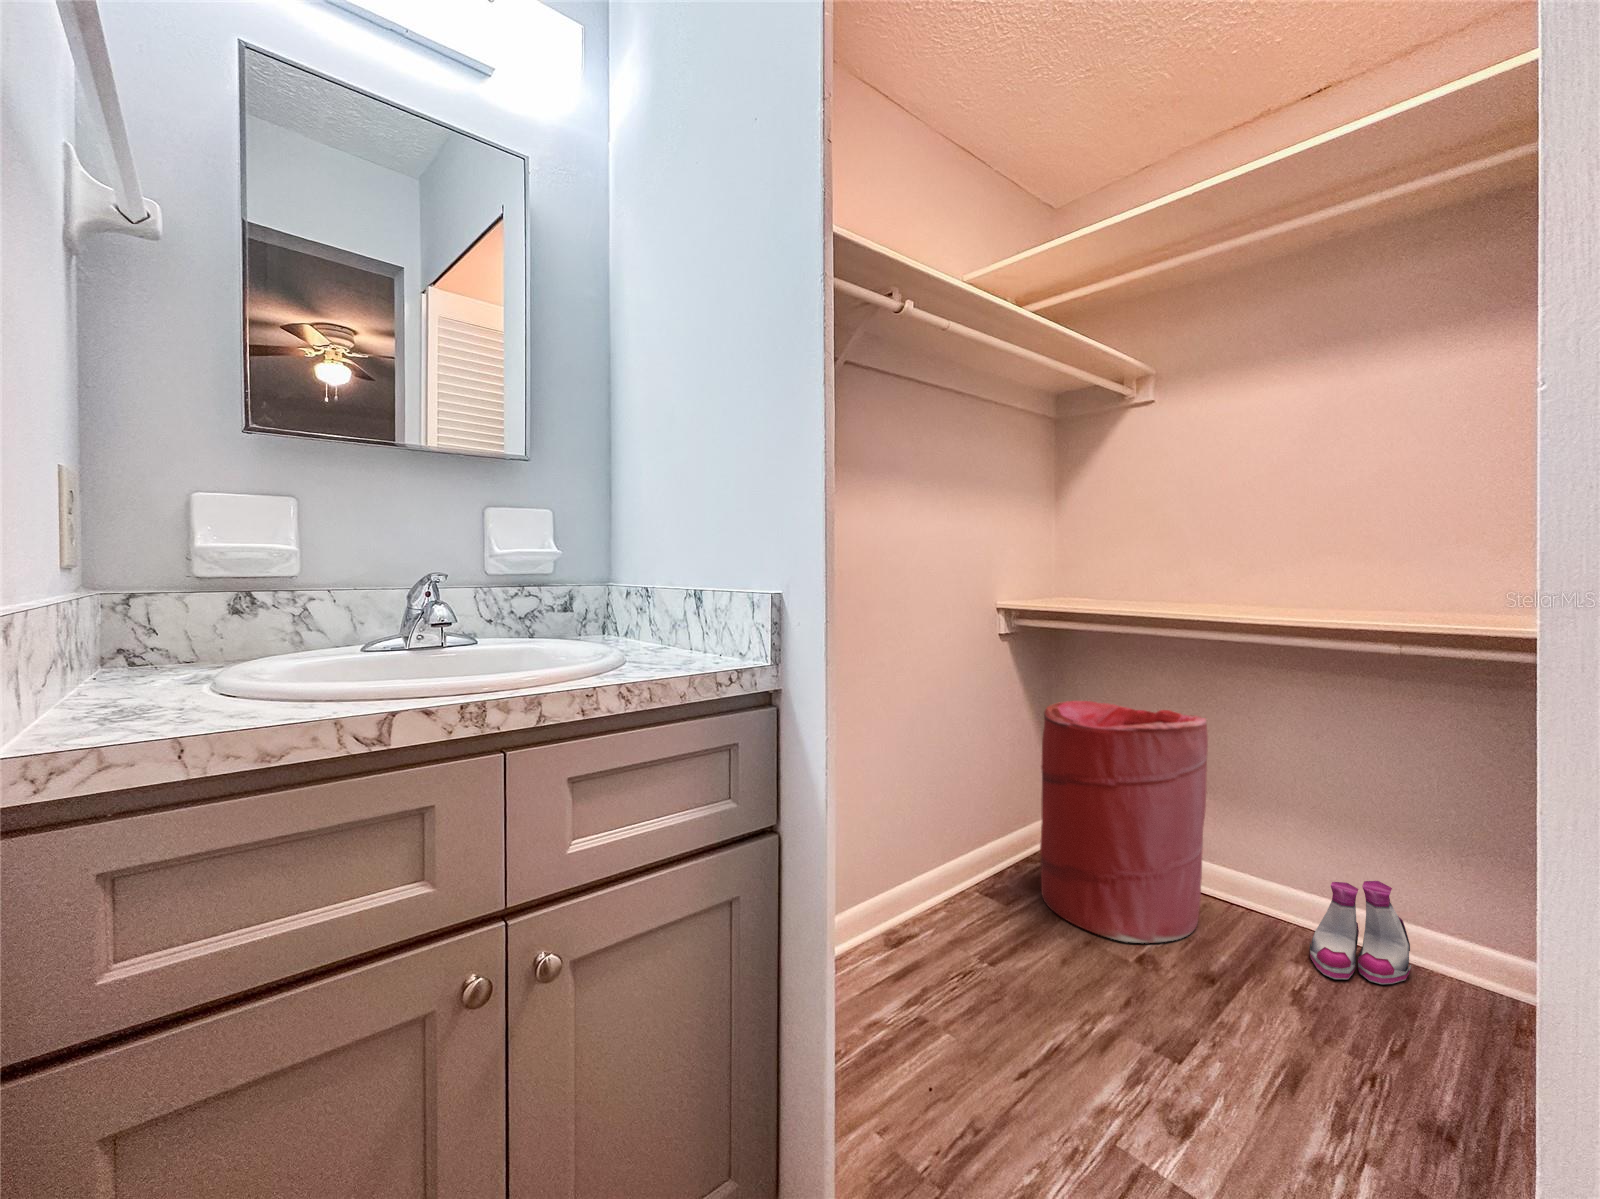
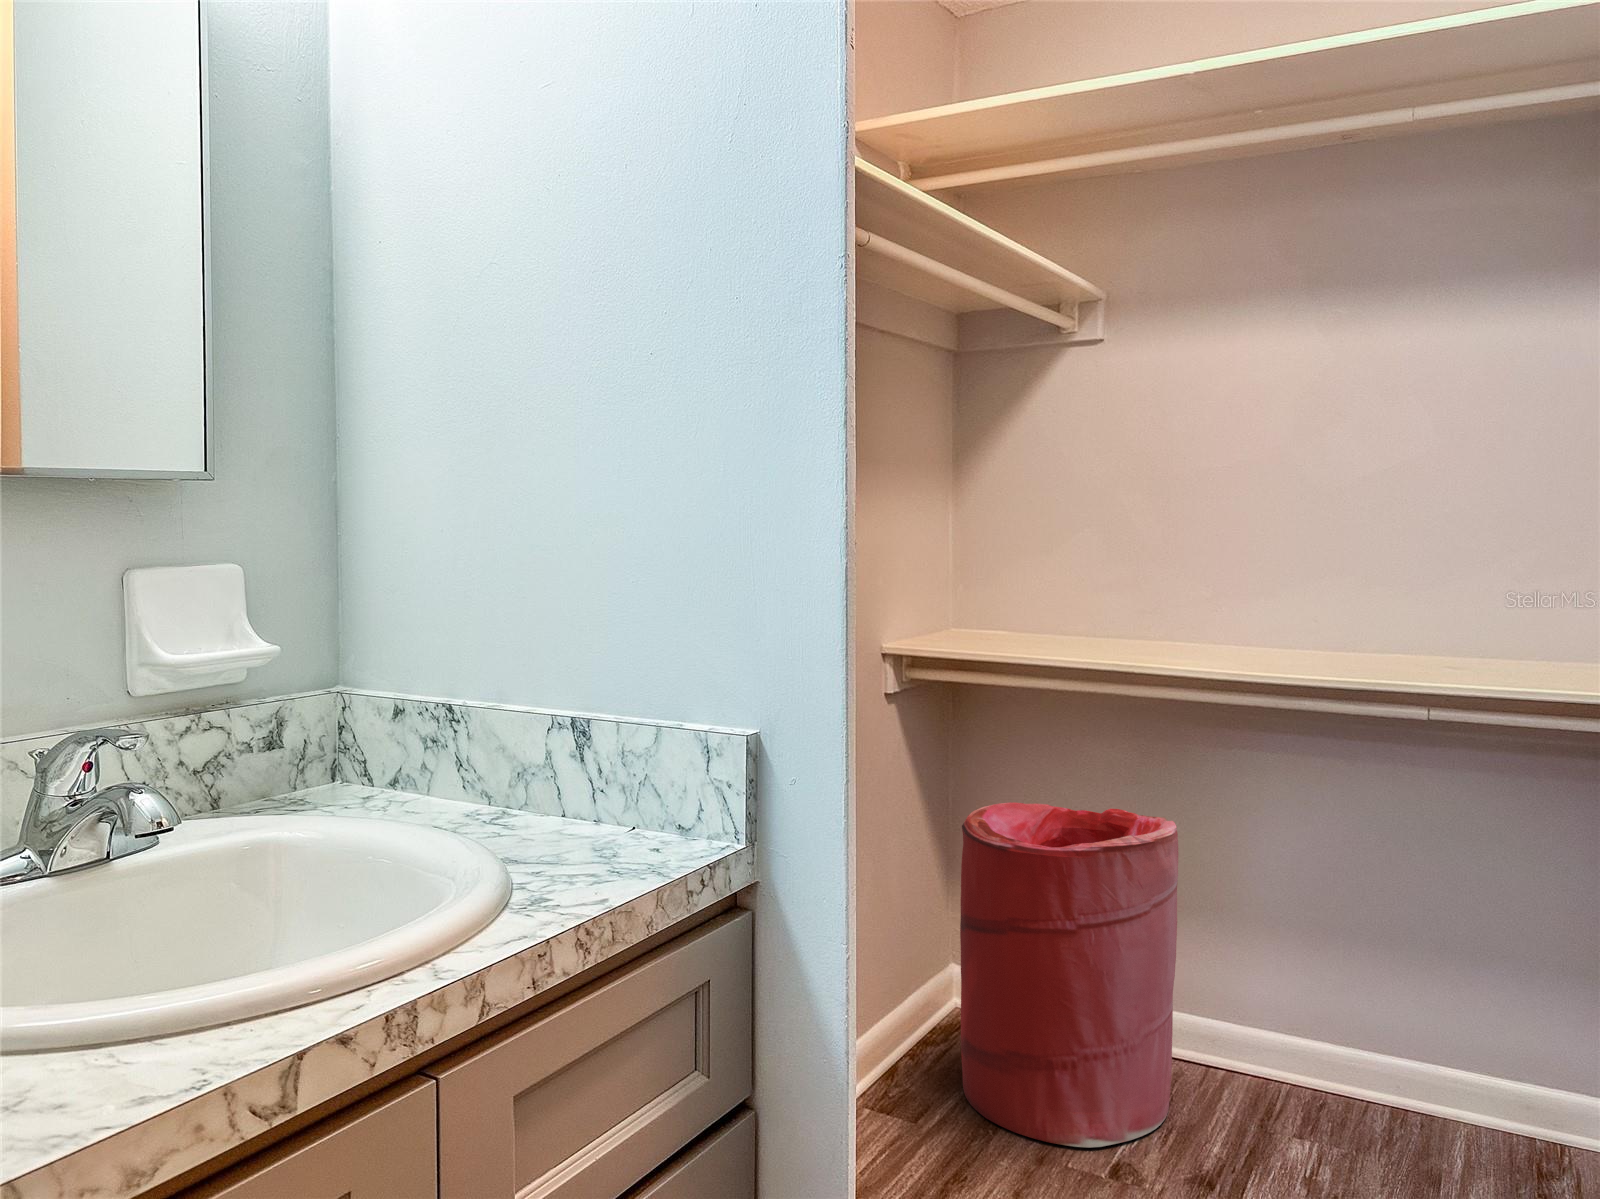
boots: present [1309,881,1411,984] -> none [1300,1015,1408,1150]

